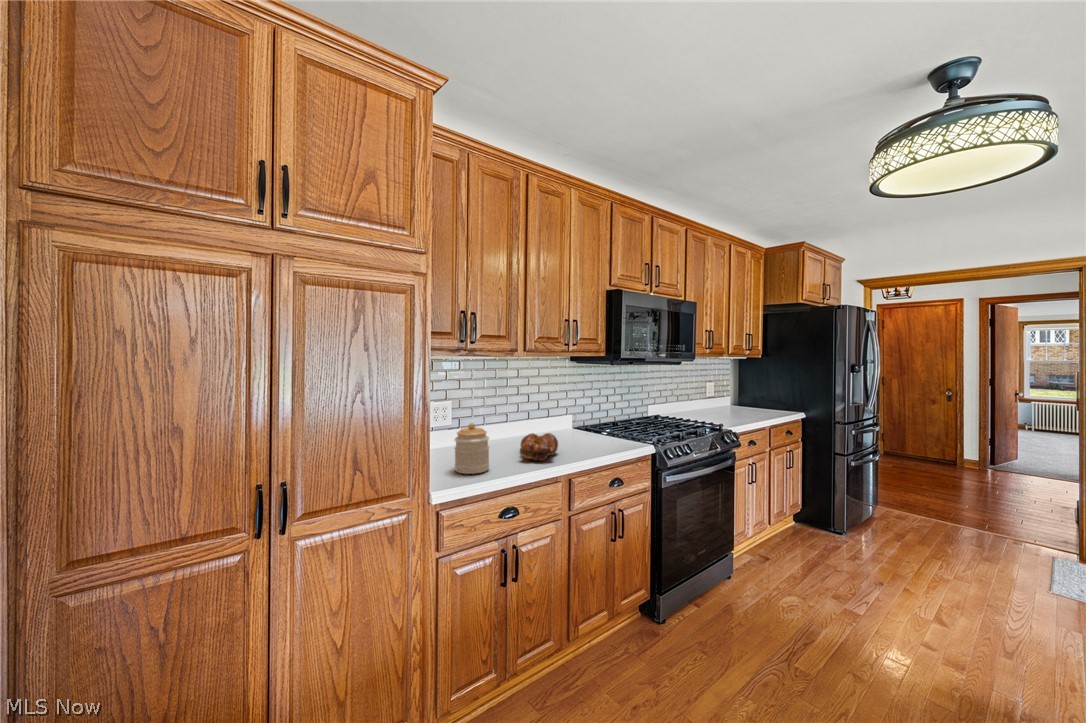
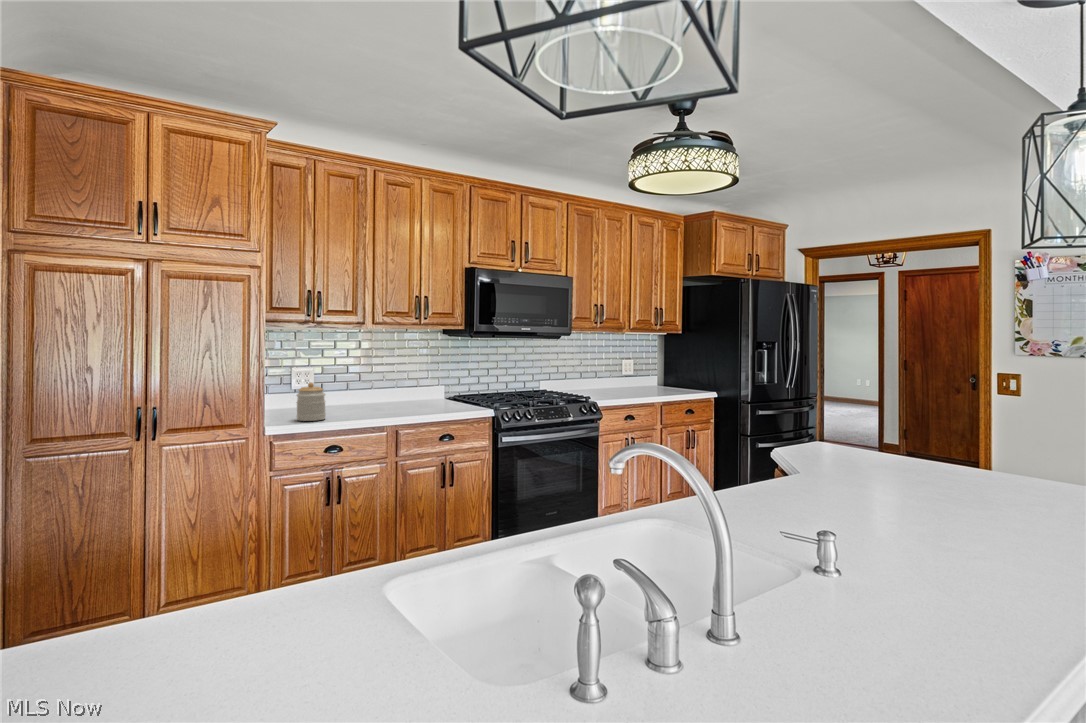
bread loaf: present [520,433,558,460] -> none [356,395,396,416]

